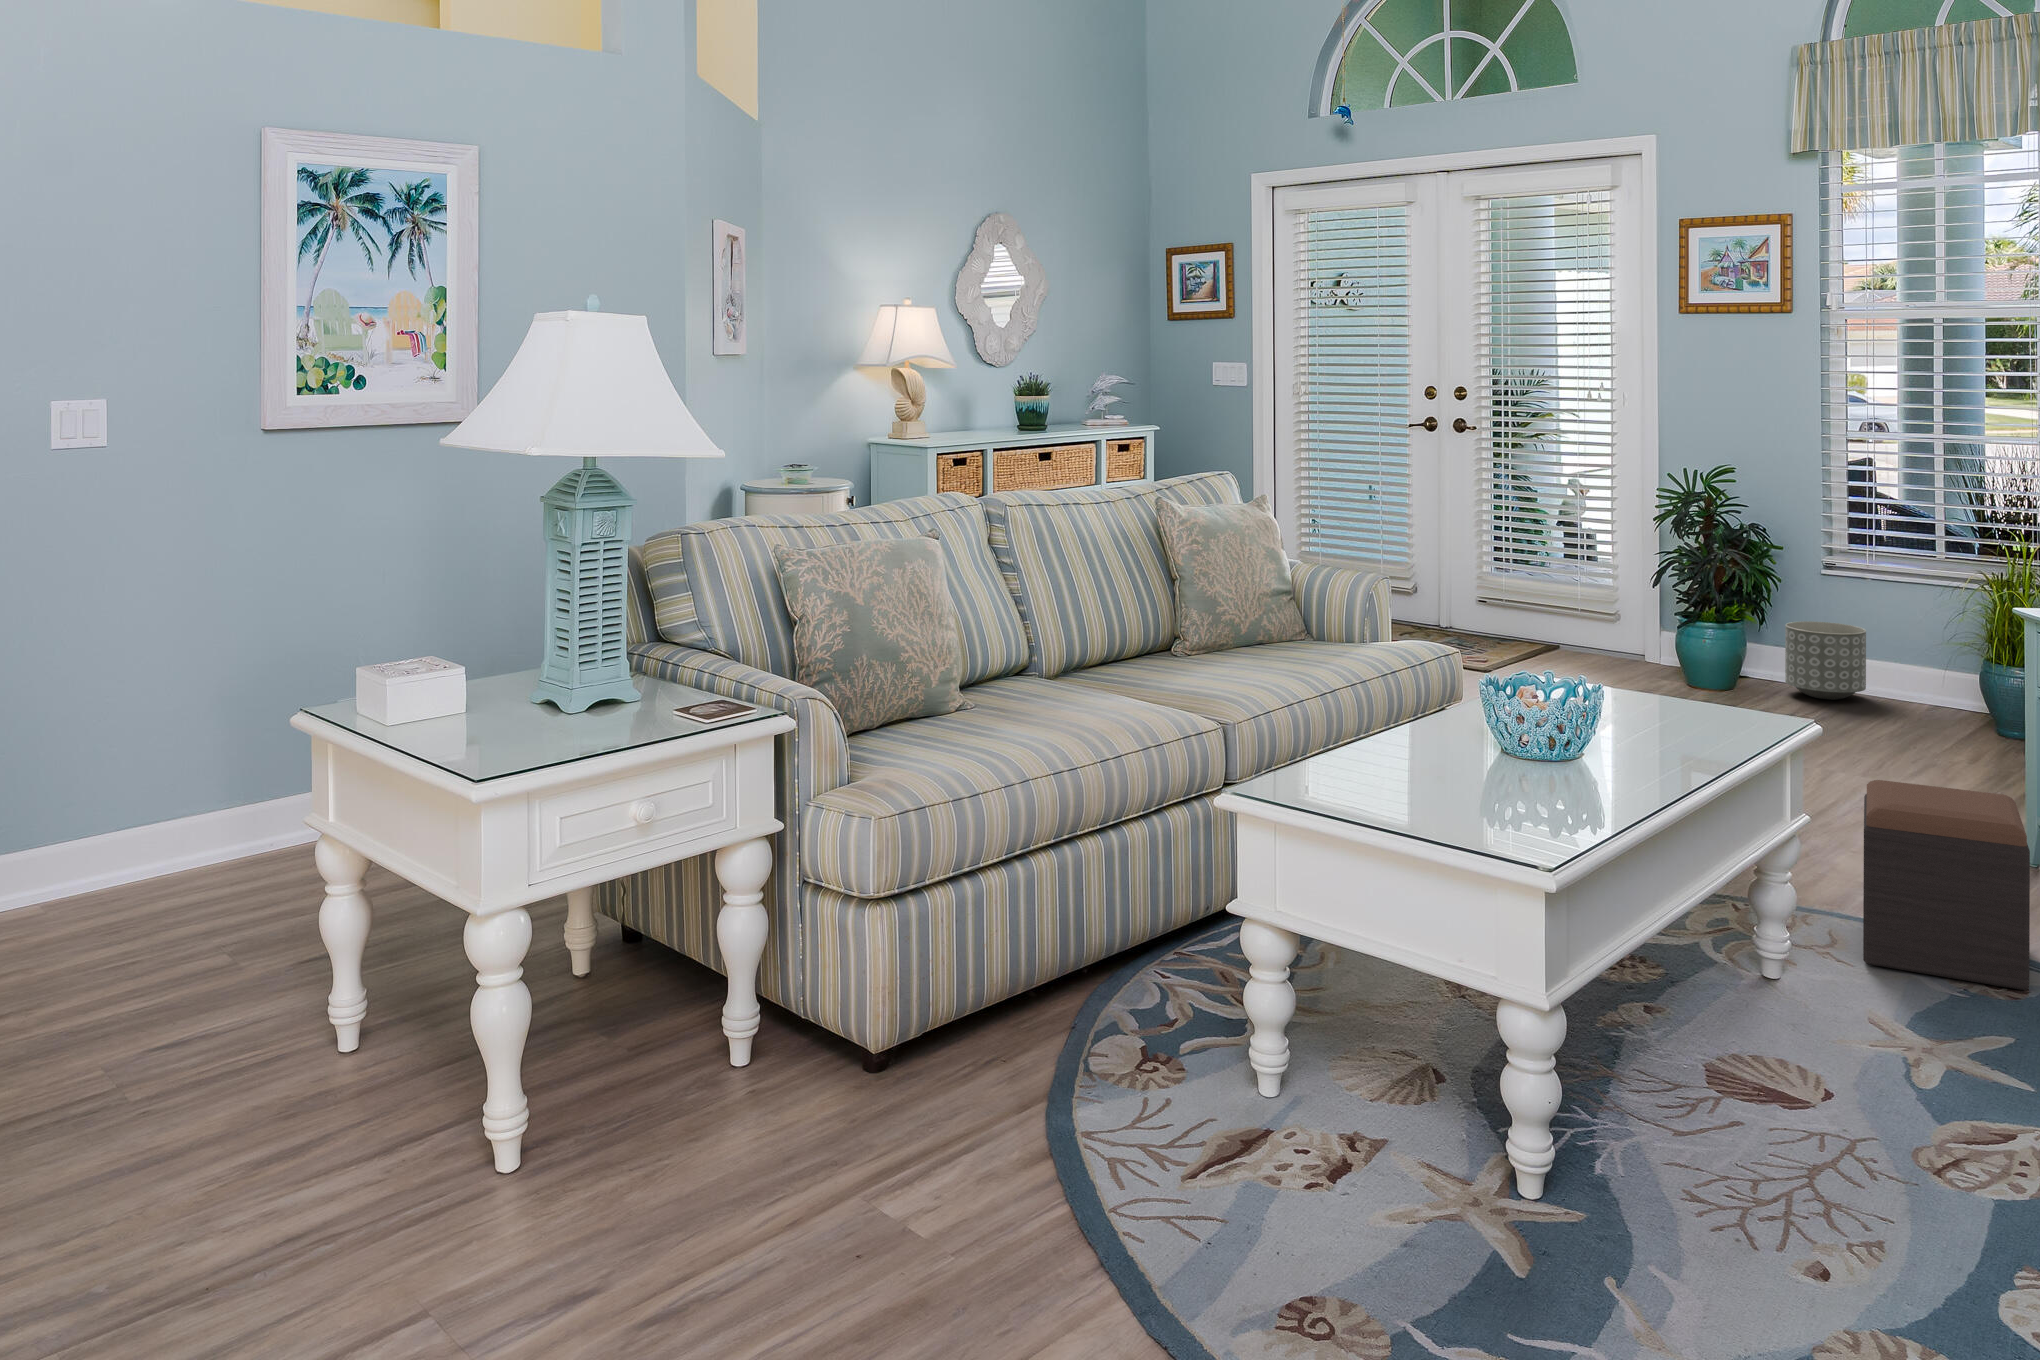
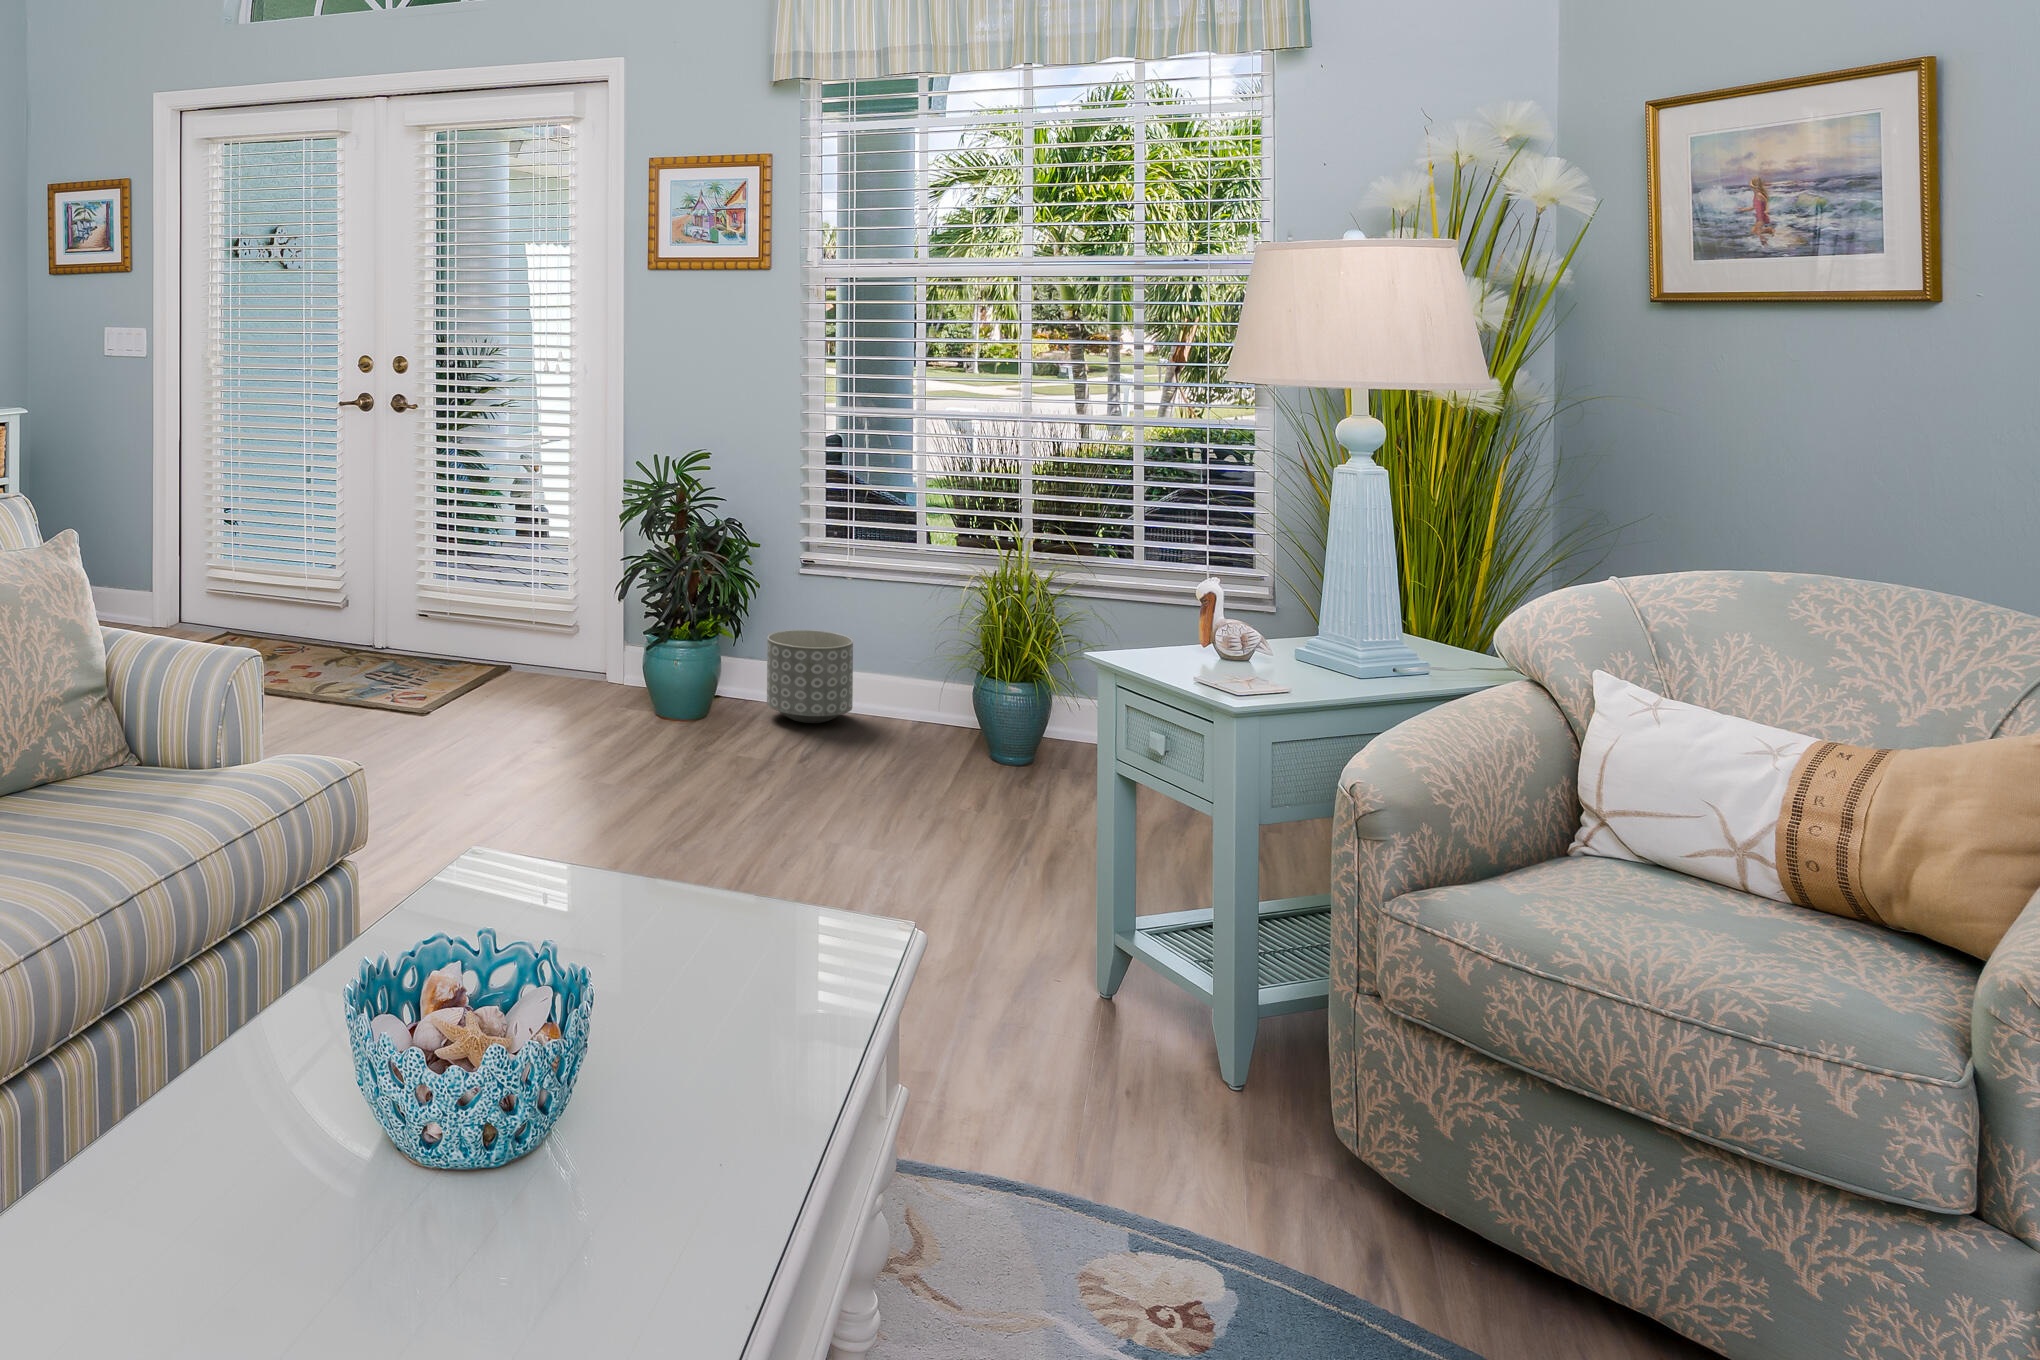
footstool: present [1863,780,2030,990] -> none [949,953,1214,1301]

